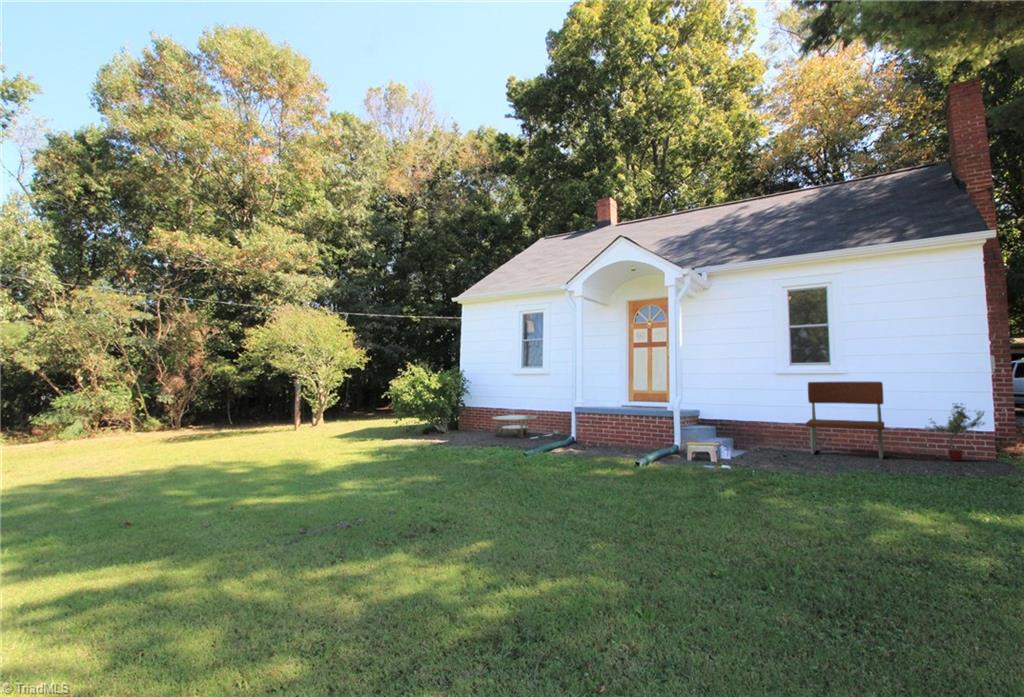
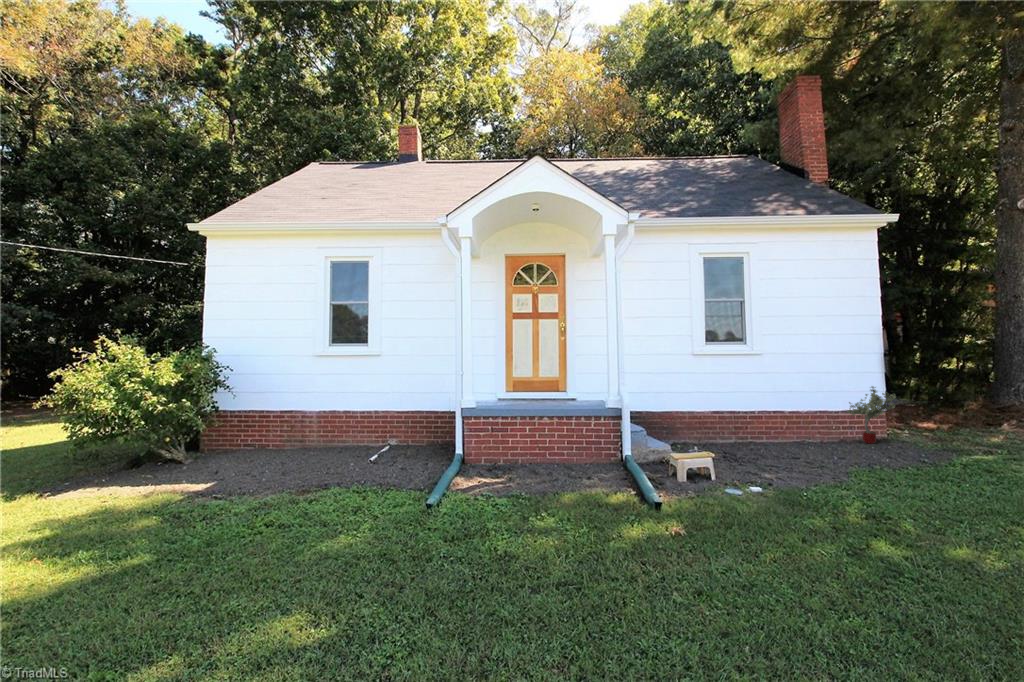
bench: present [806,381,884,459] -> none [739,365,833,449]
round table: present [493,415,537,438] -> none [298,418,376,461]

